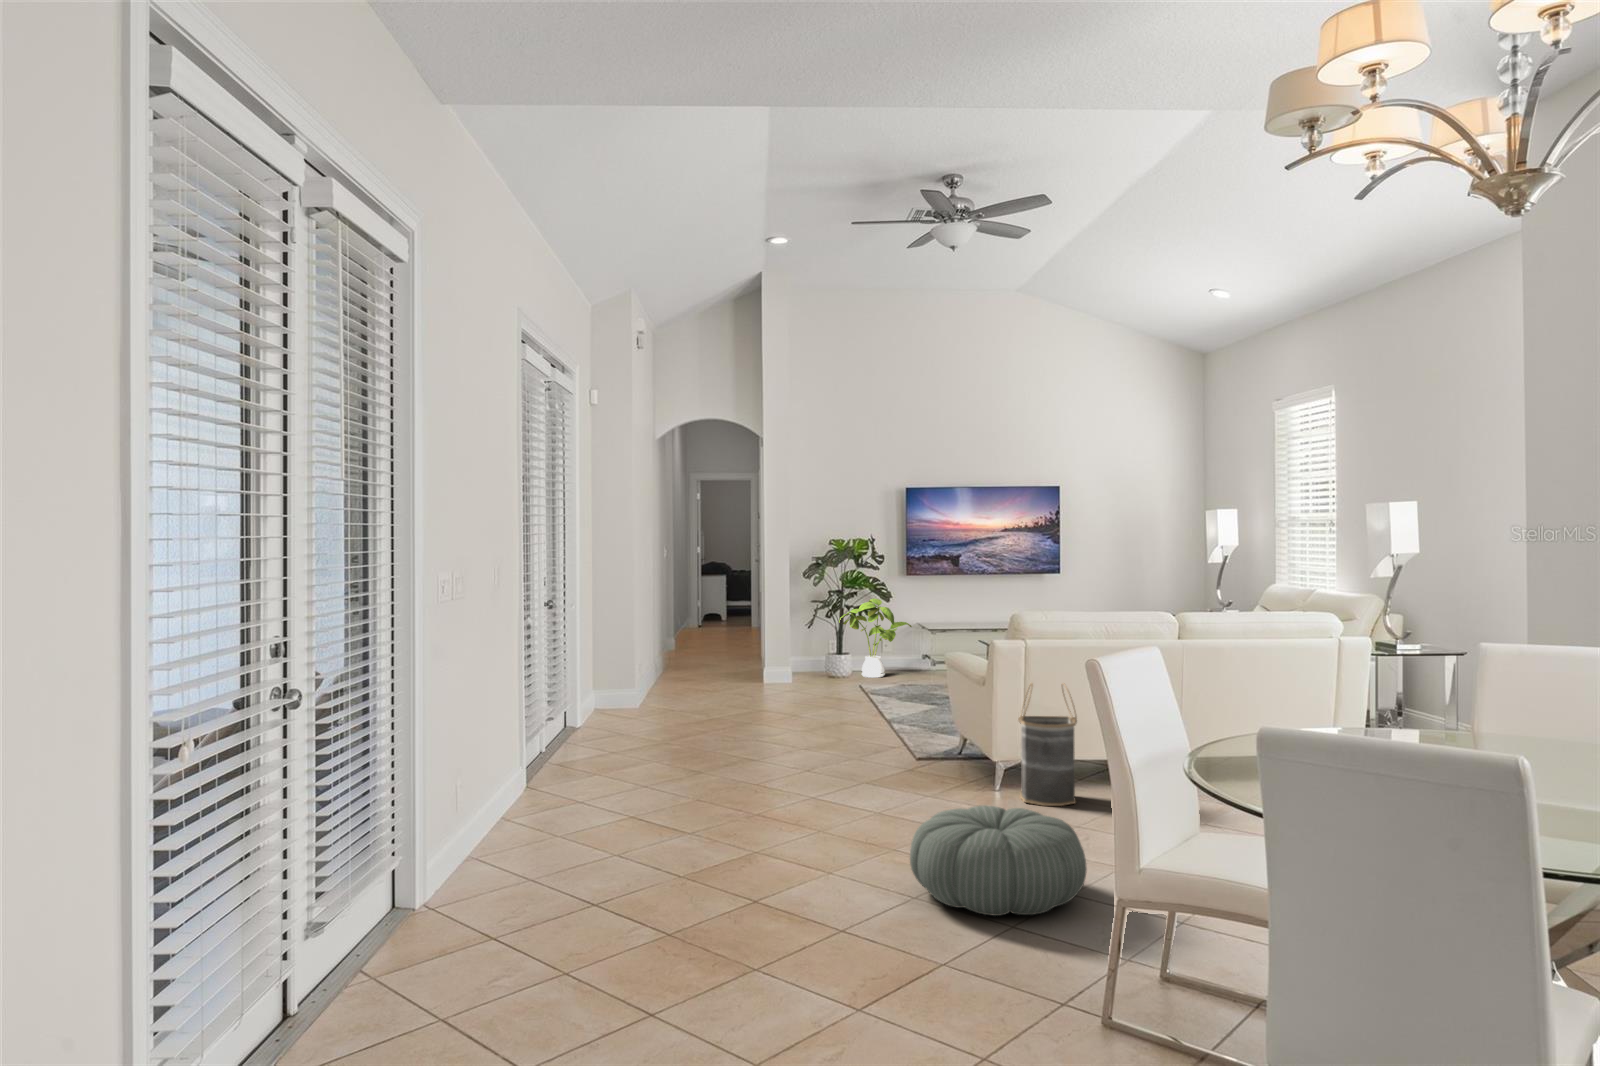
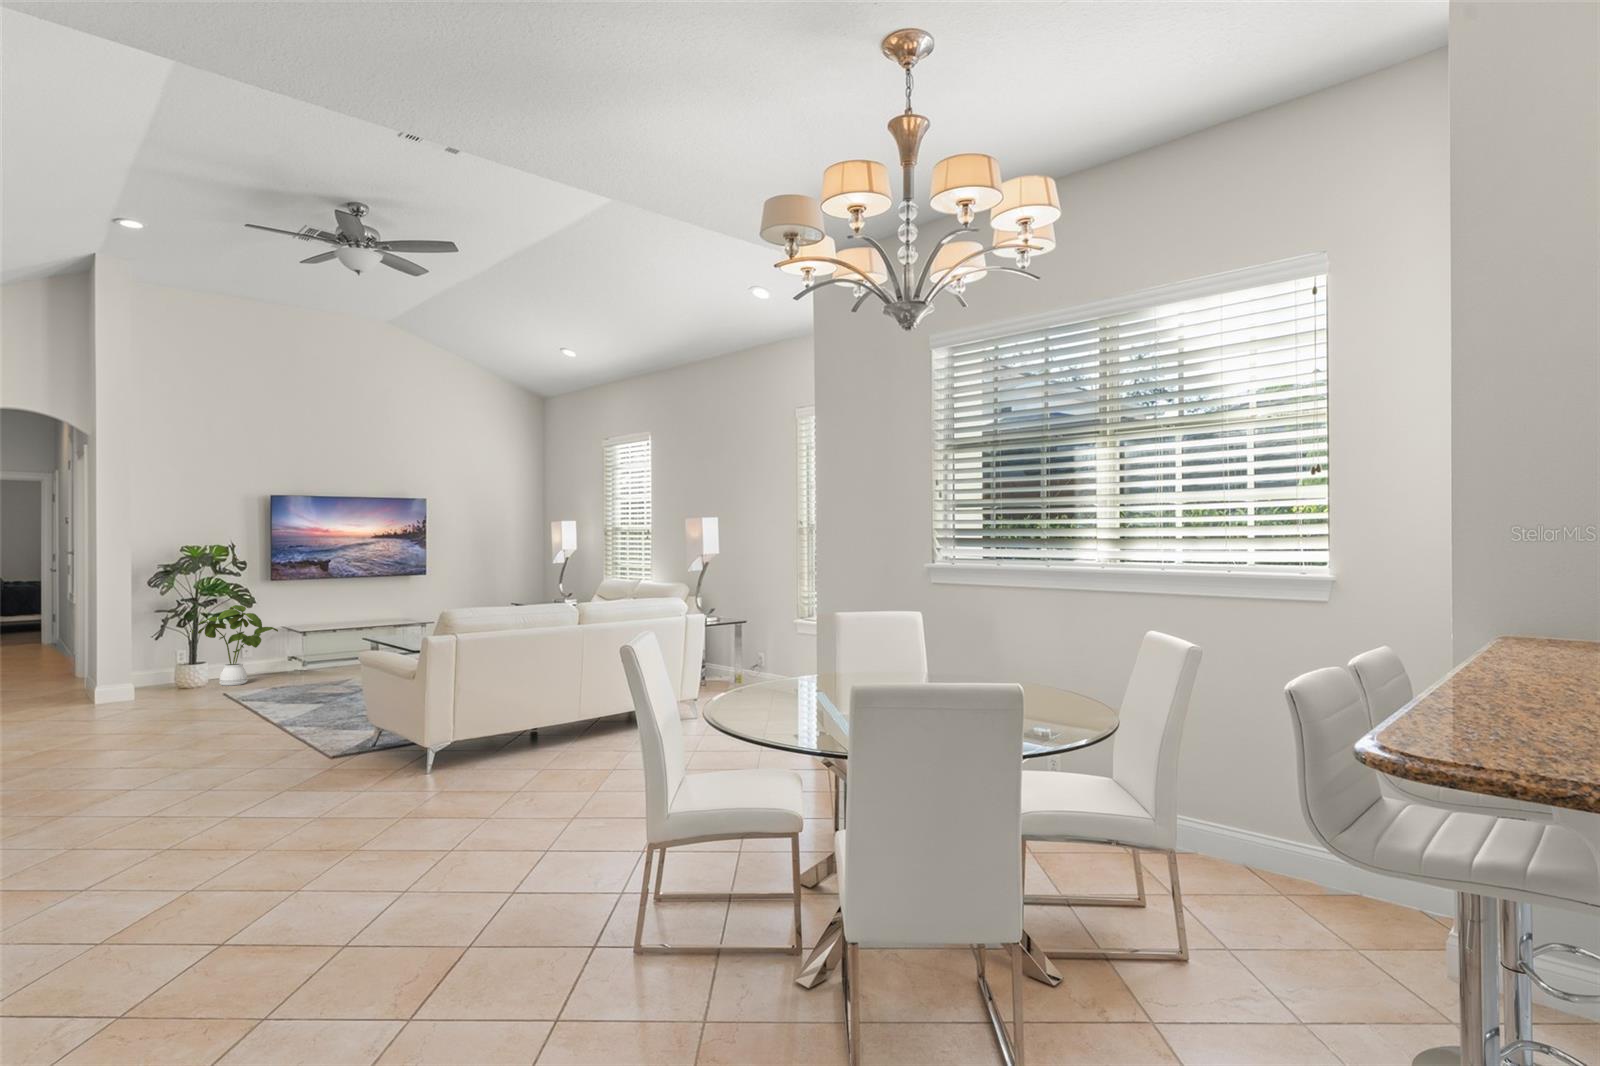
basket: present [1018,683,1077,806] -> none [453,671,507,782]
pouf: present [910,805,1087,916] -> none [397,787,564,891]

